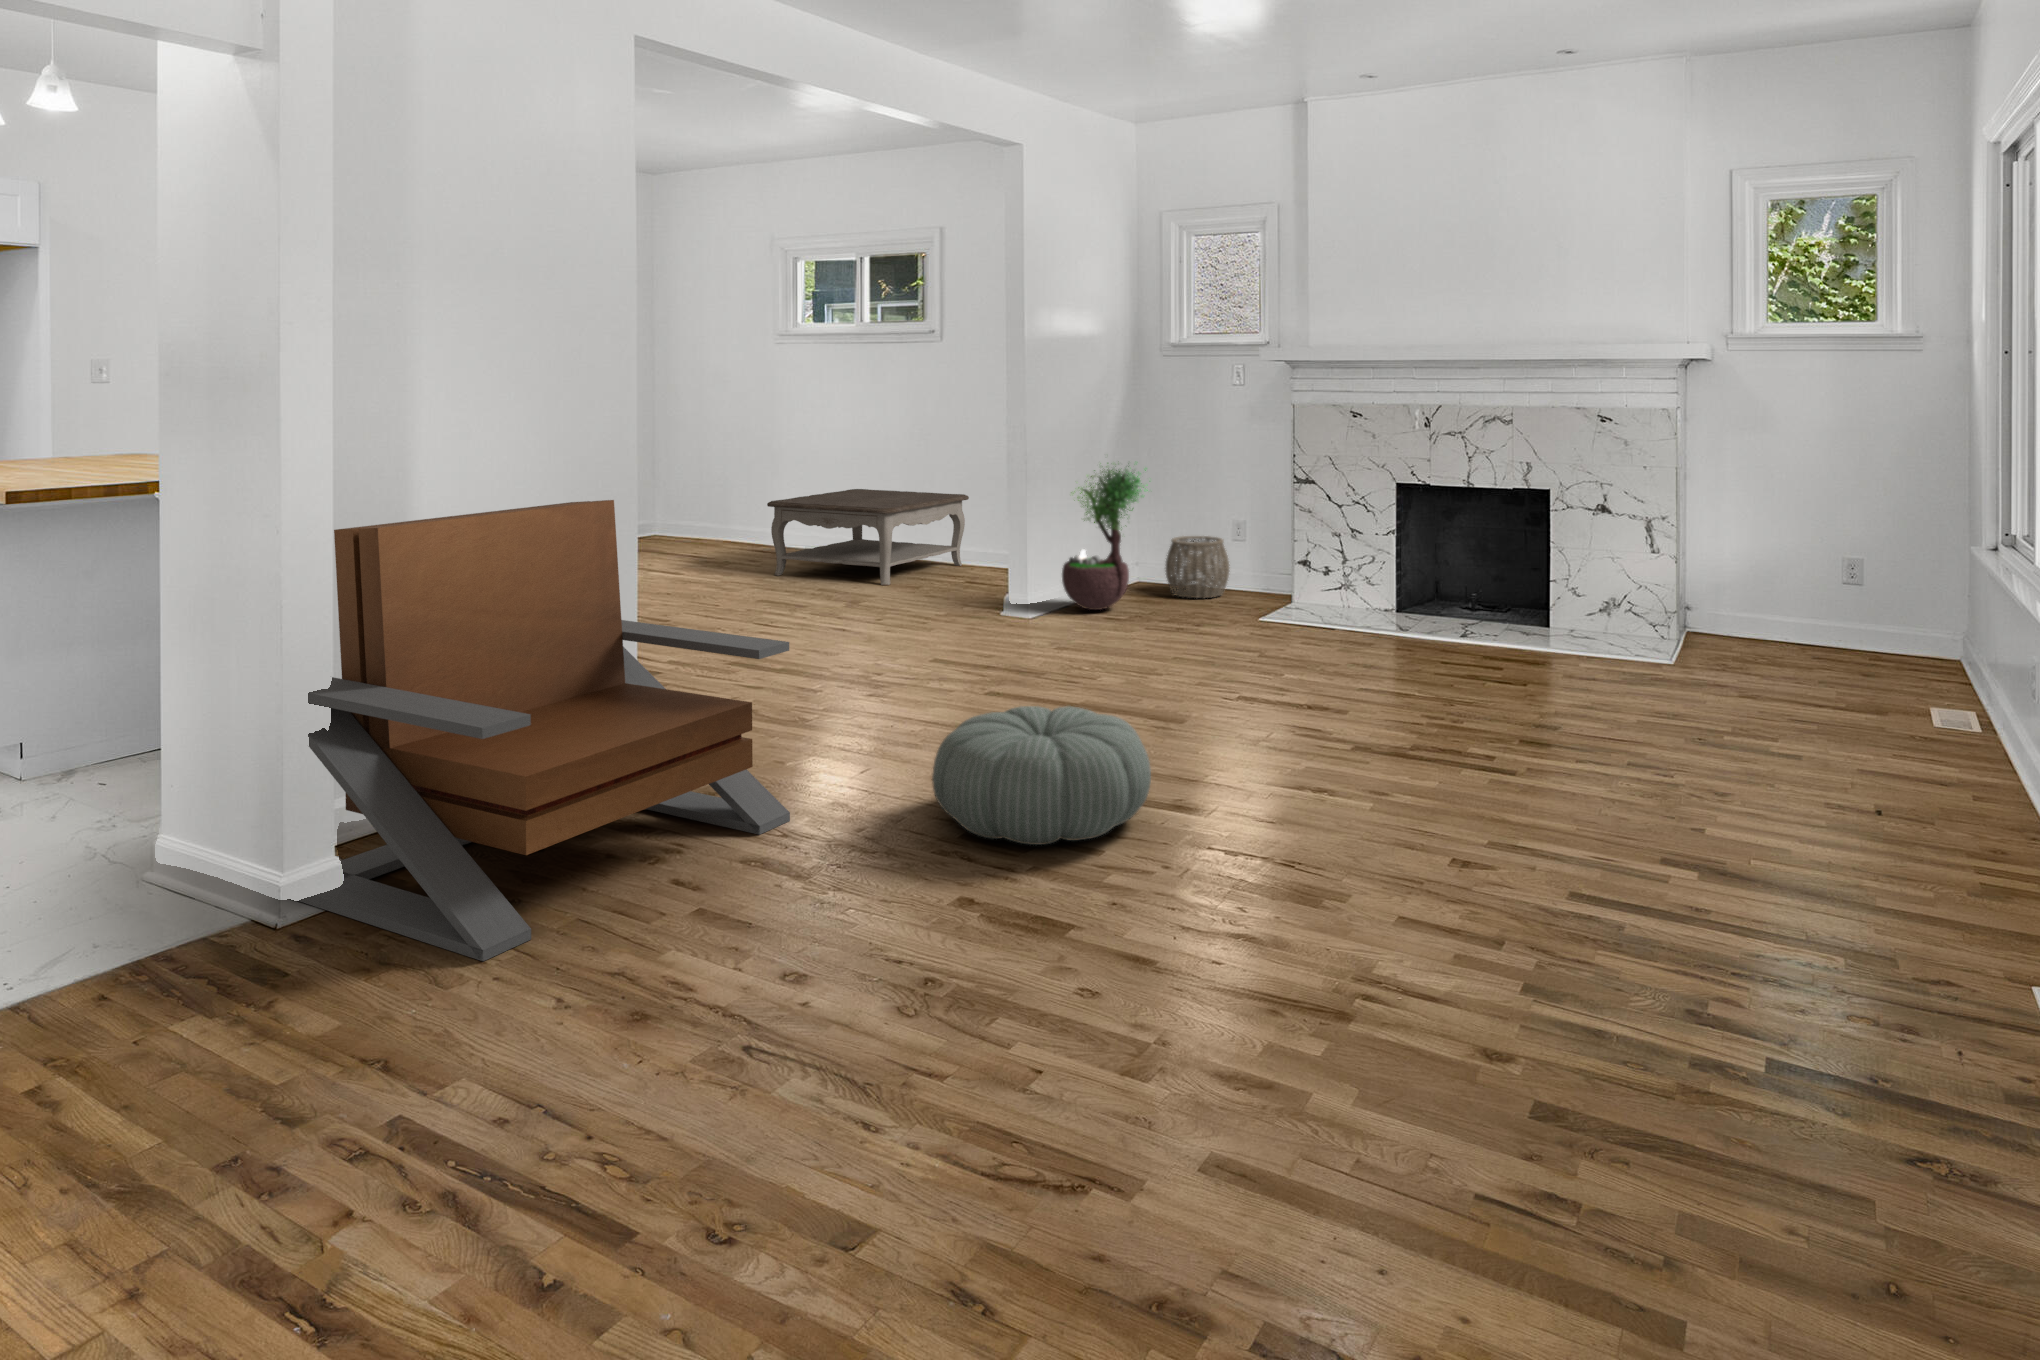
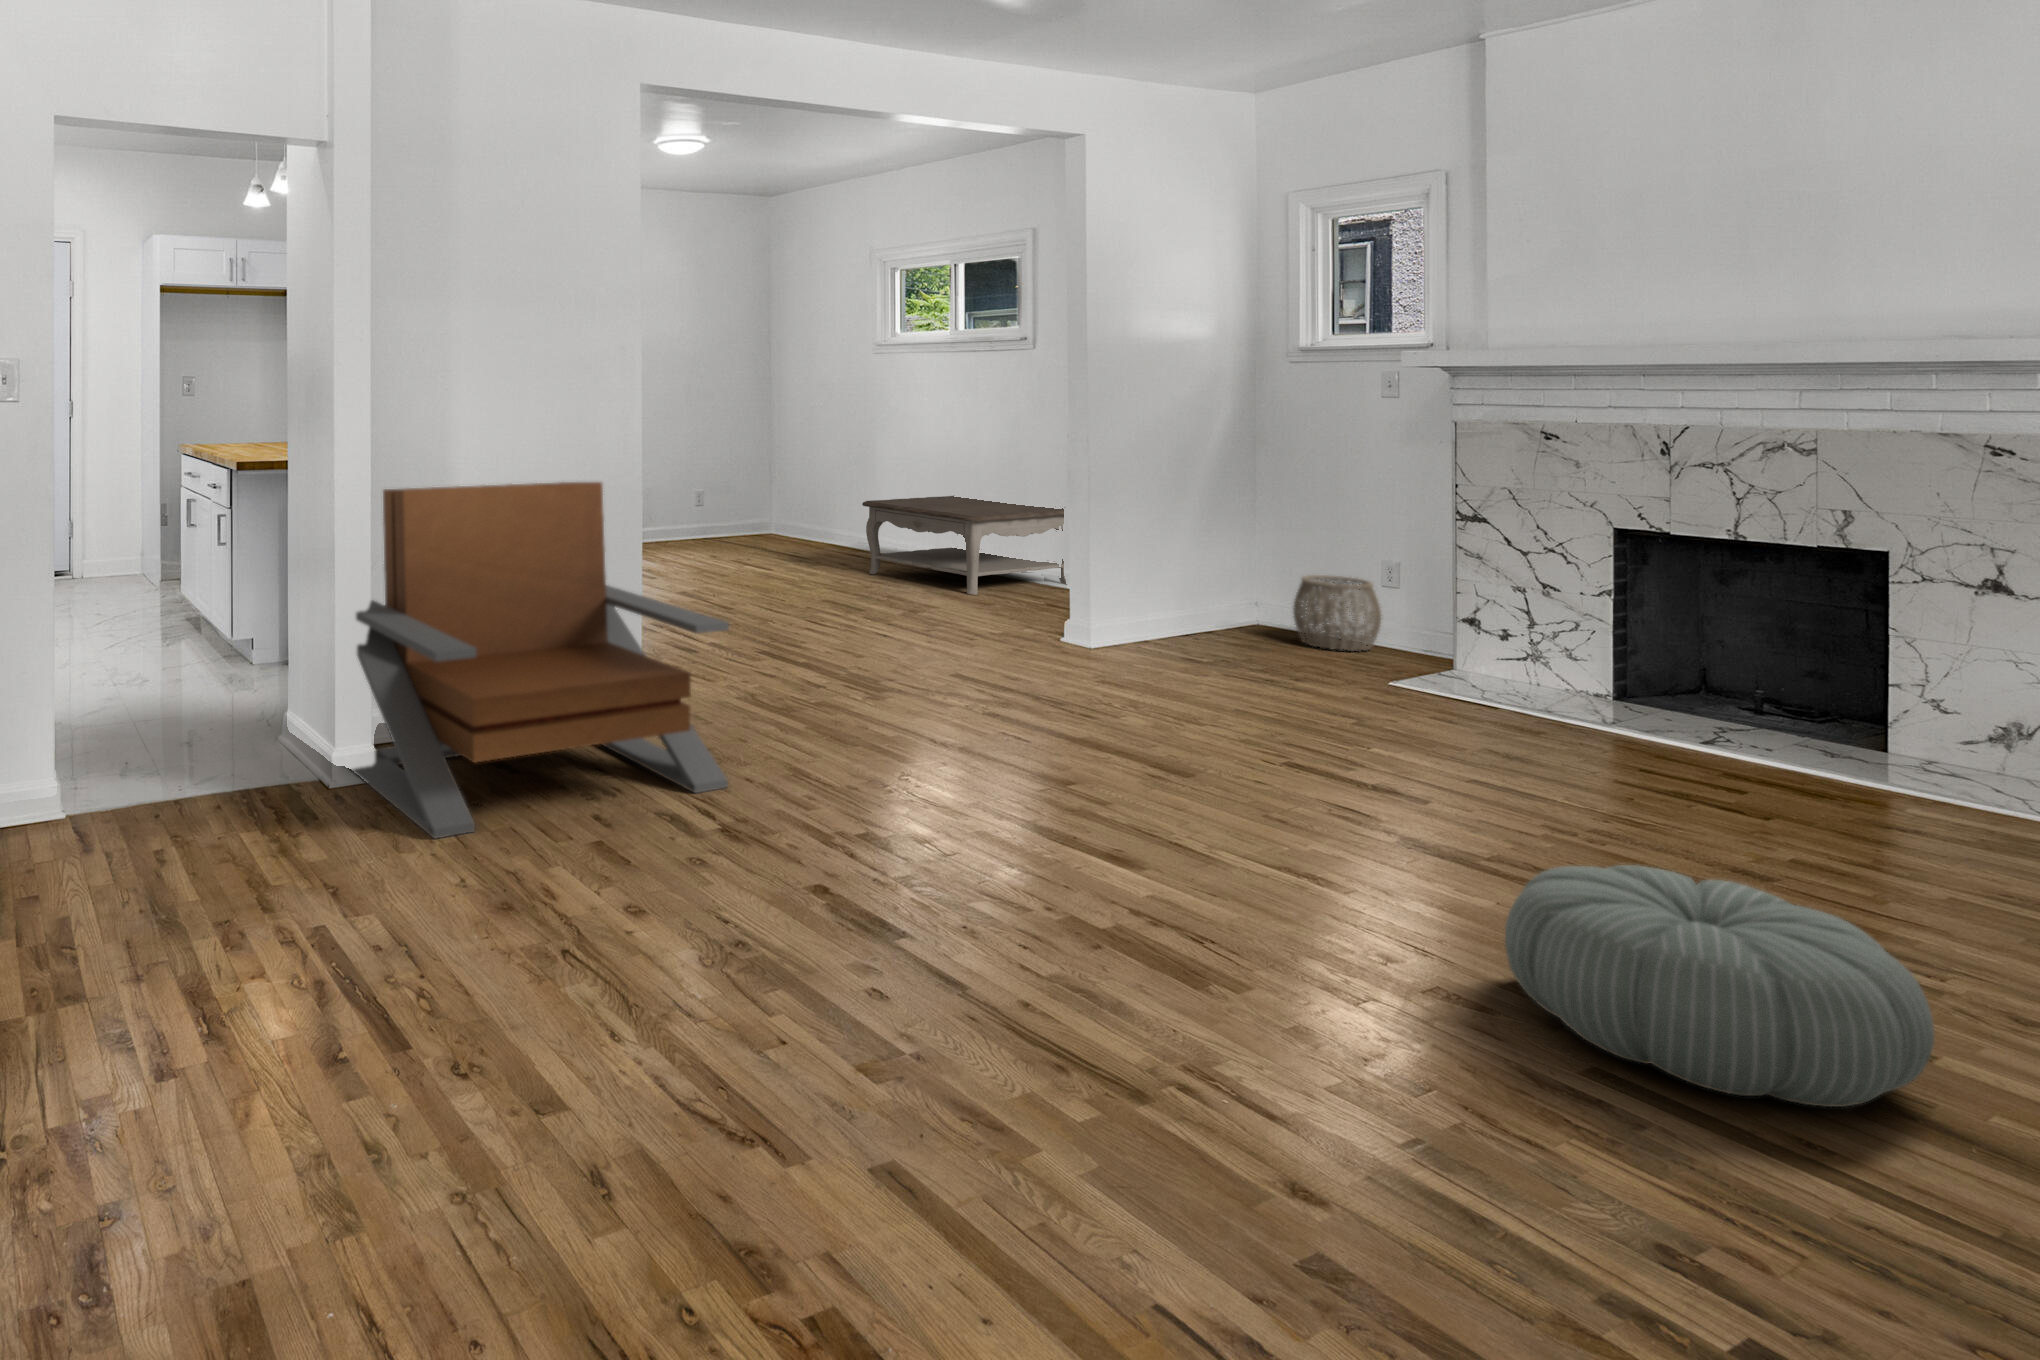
potted tree: present [1062,463,1146,610] -> none [1148,472,1263,647]
pouf: present [932,706,1151,845] -> present [1505,865,1934,1107]

